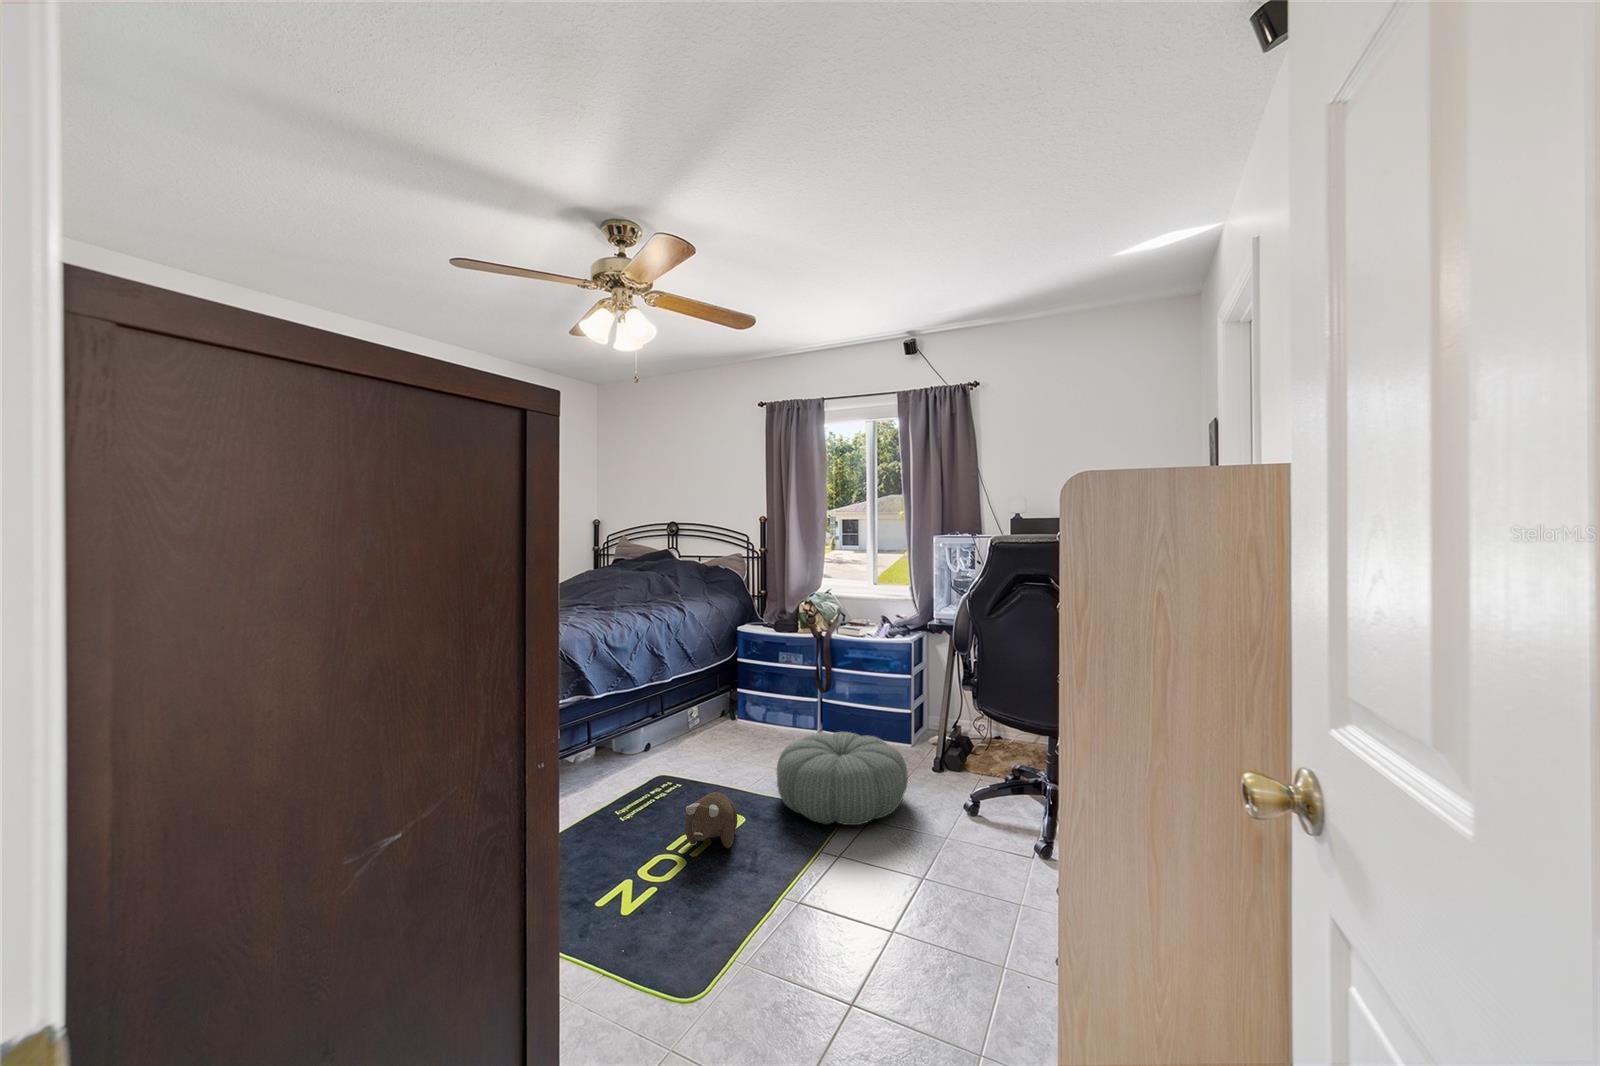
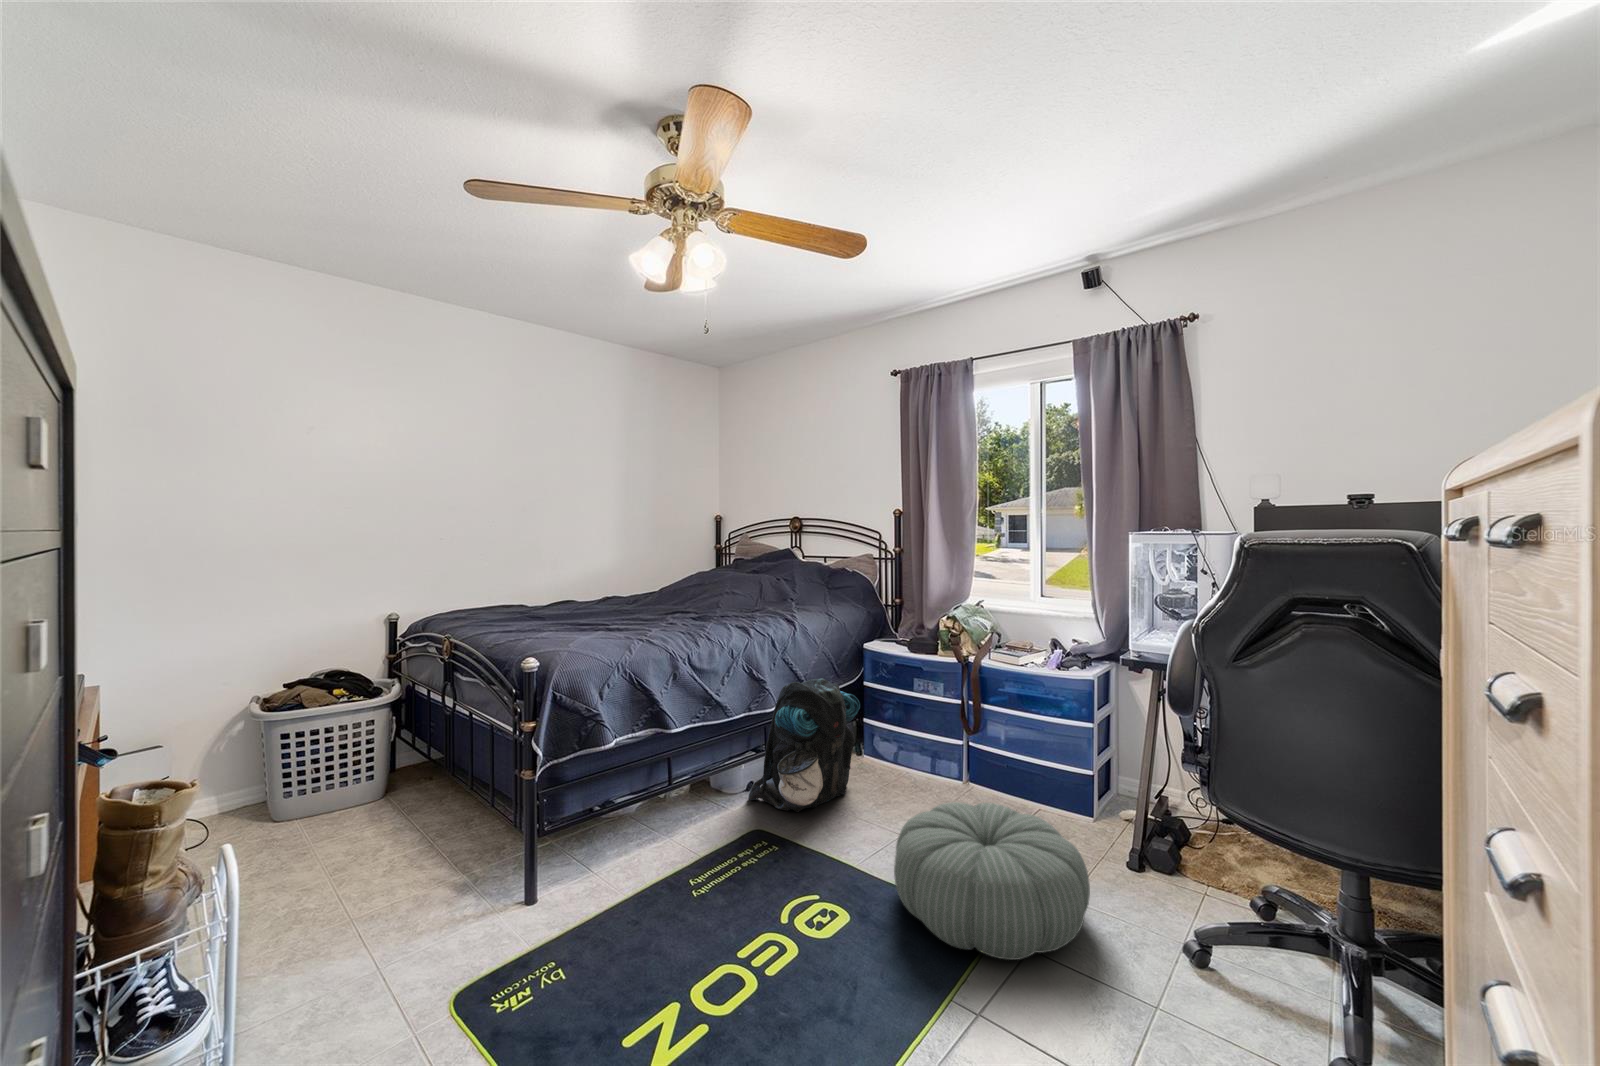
backpack: none [649,654,739,761] -> present [748,678,860,812]
plush toy: present [685,792,737,848] -> none [757,883,834,969]

